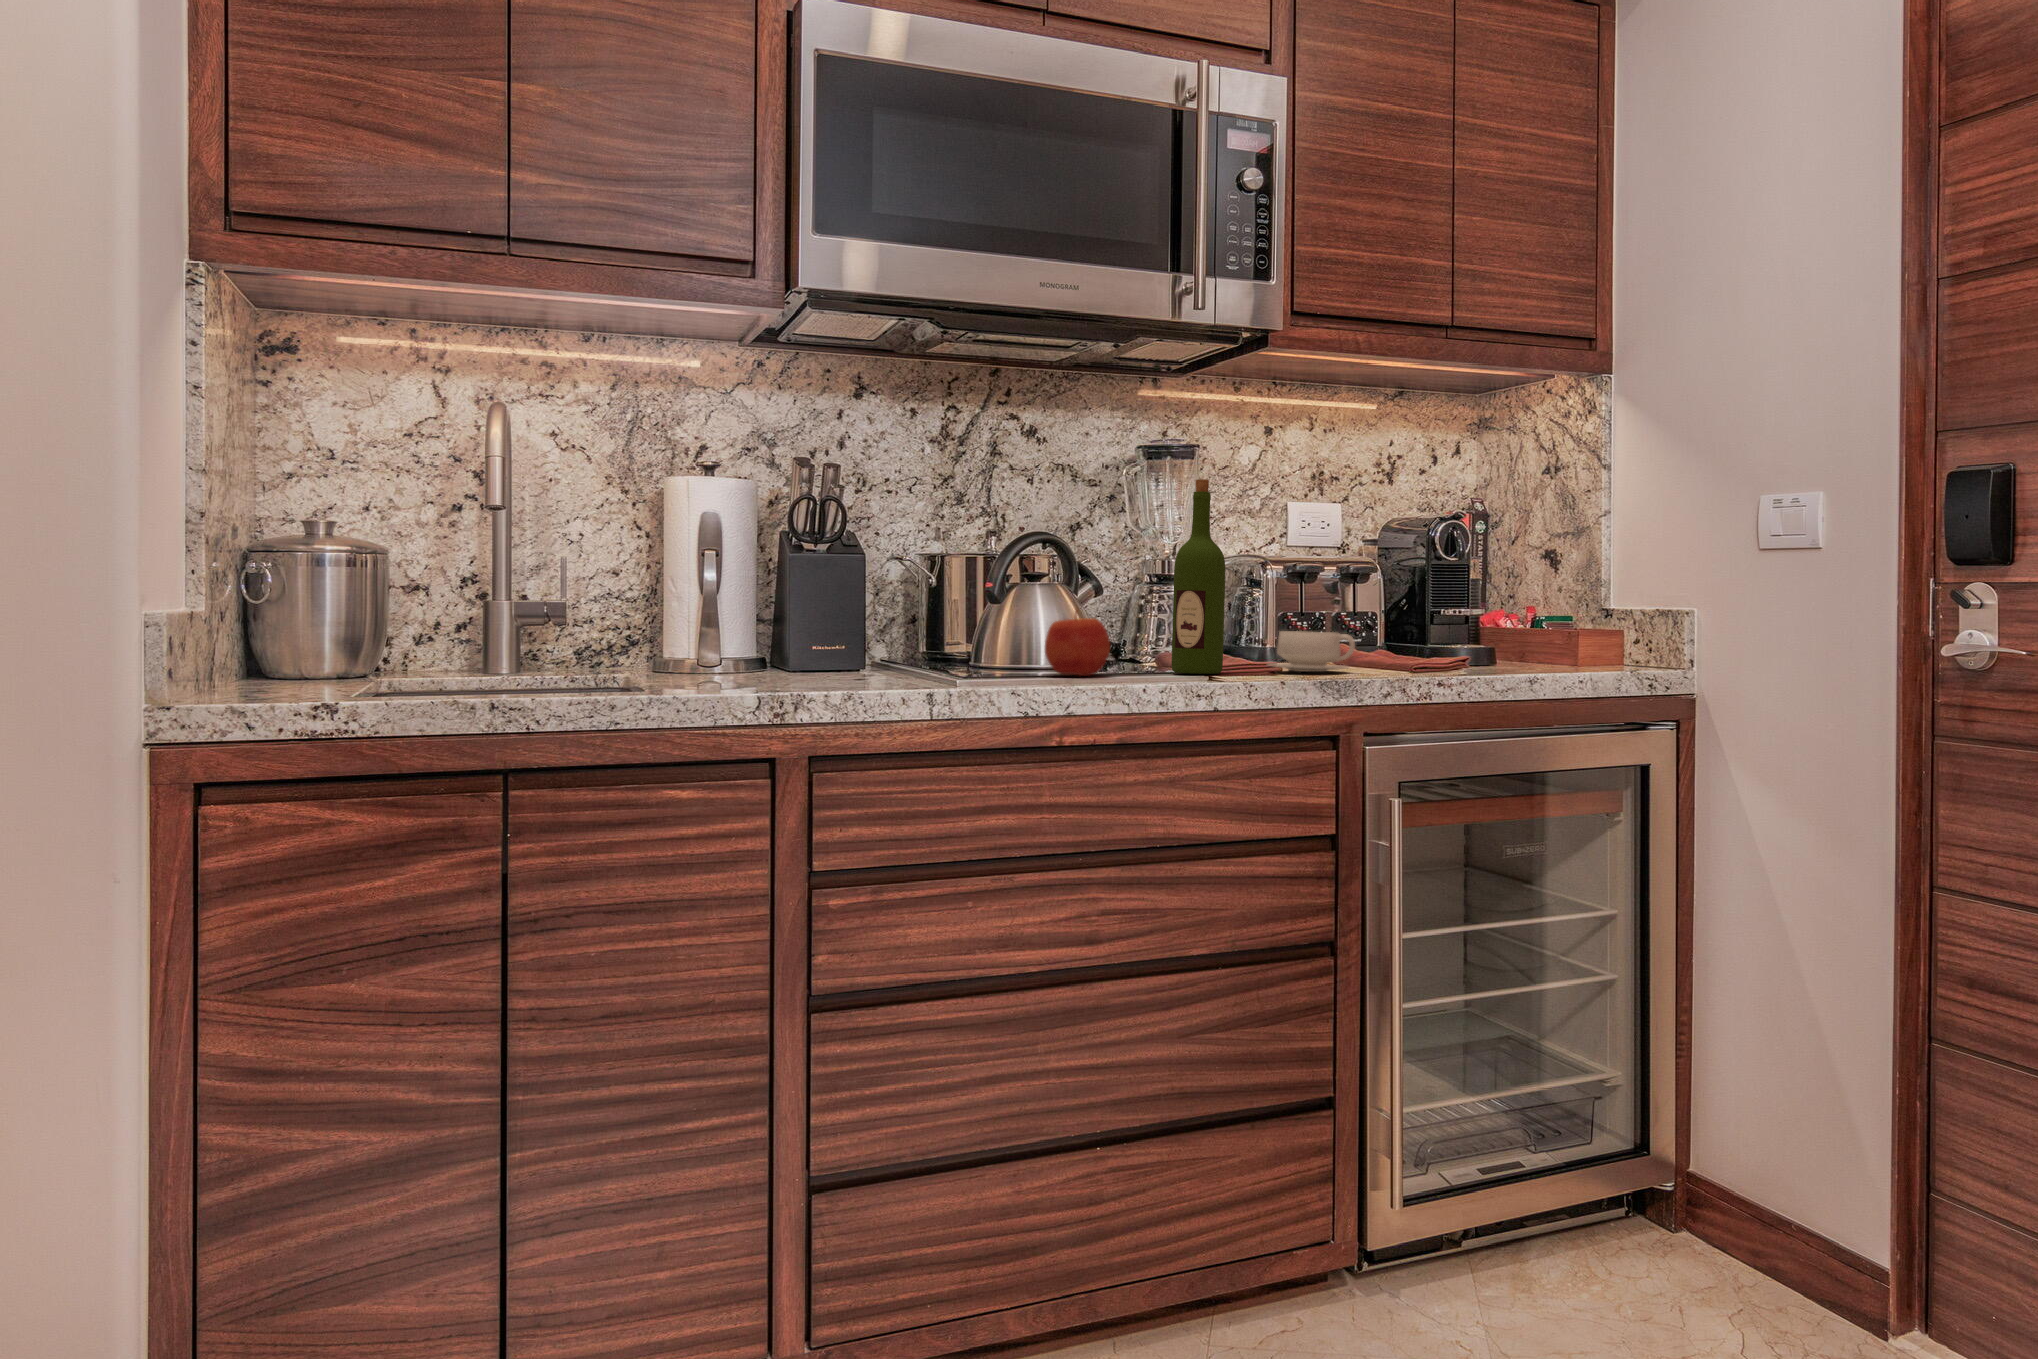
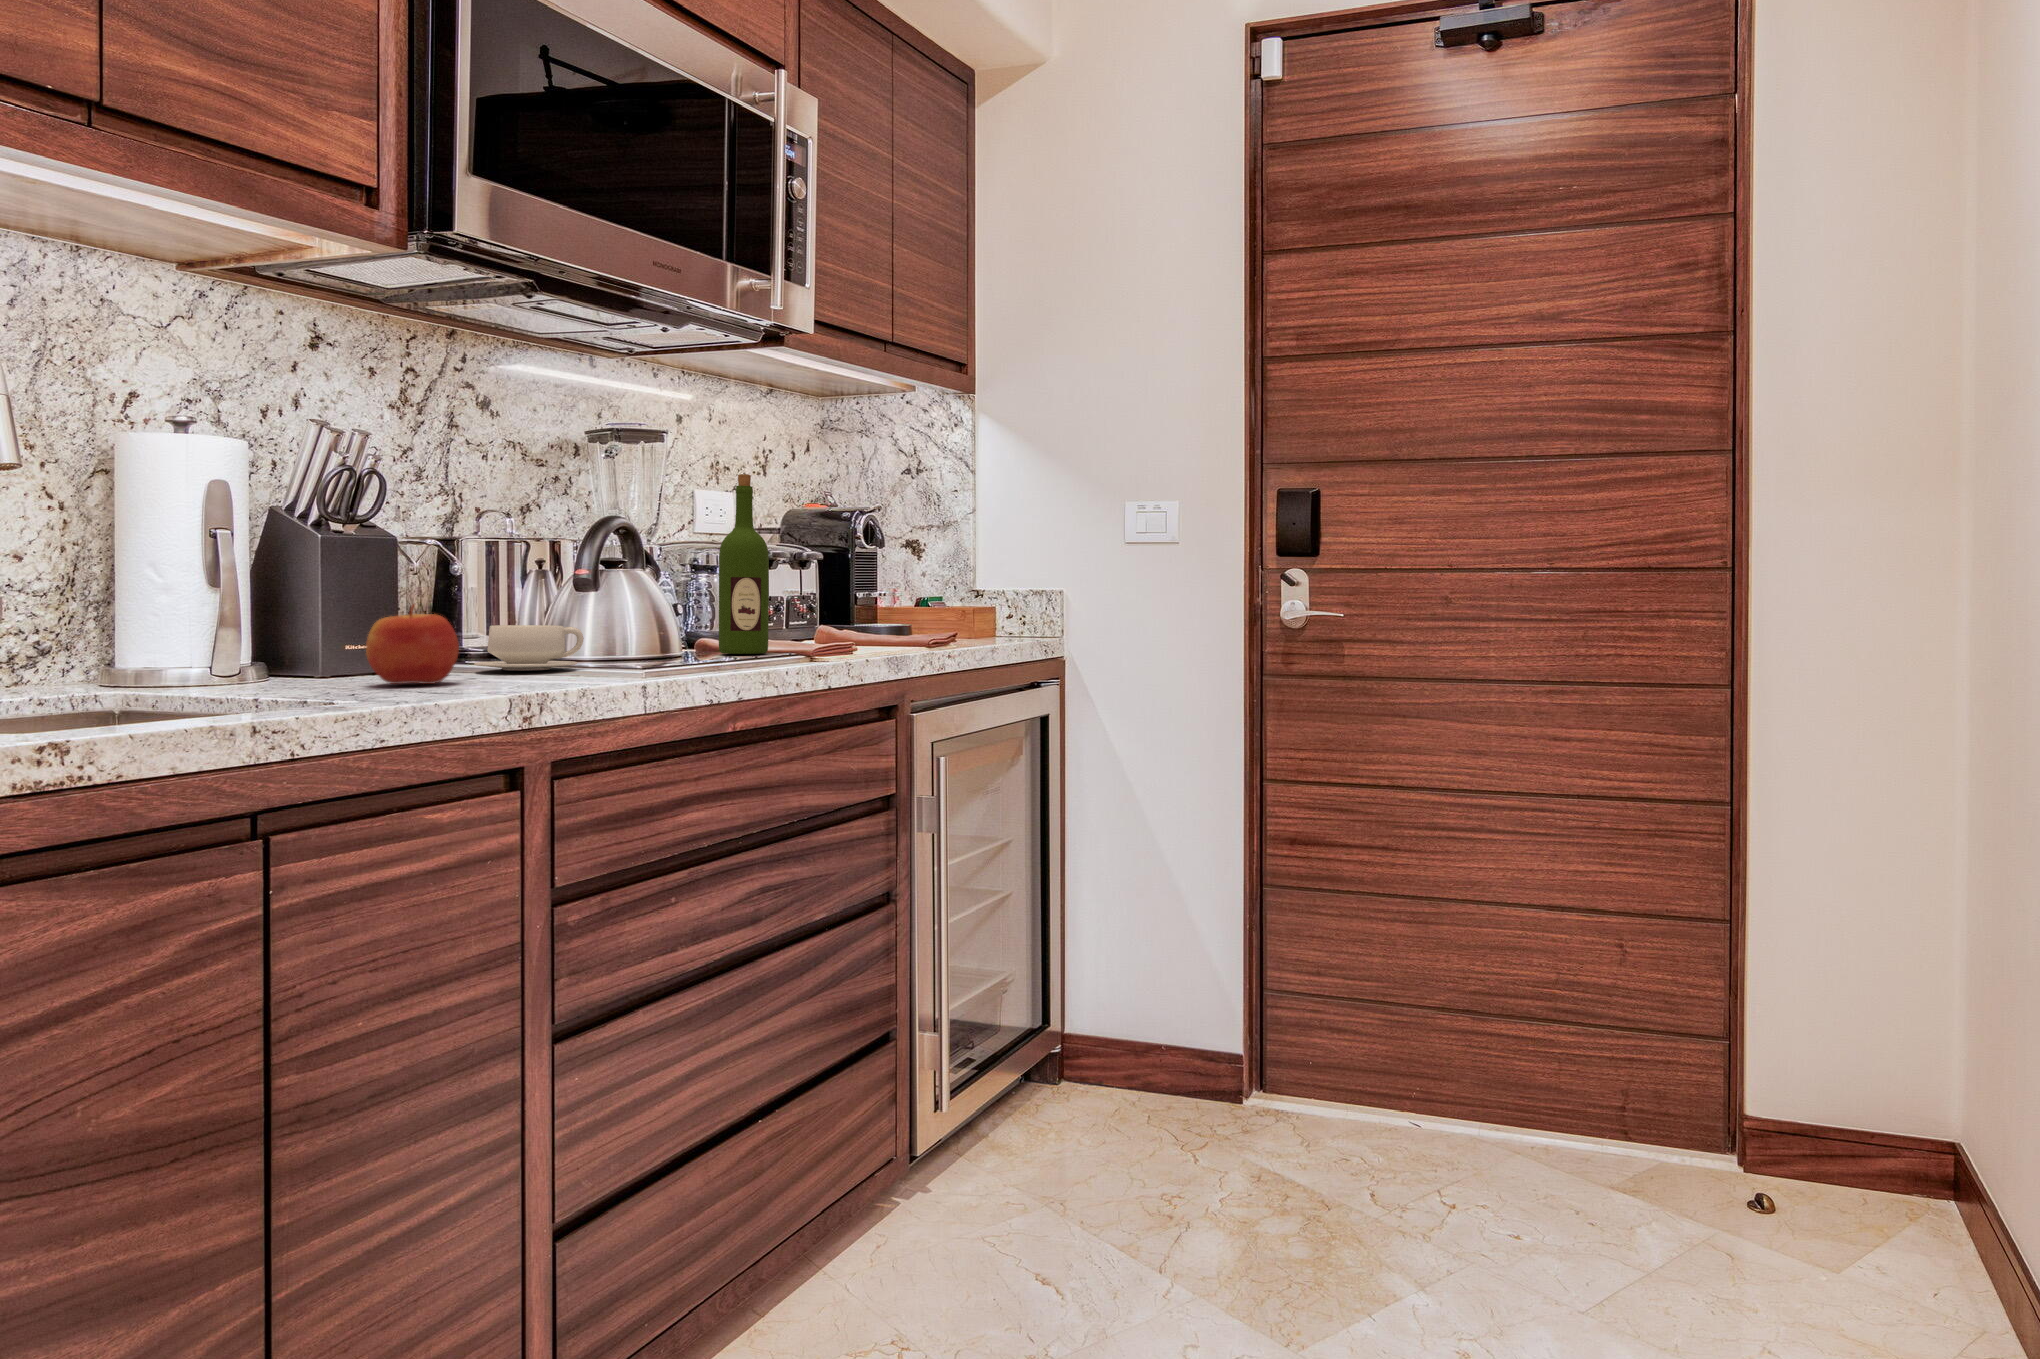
apple: present [1045,611,1110,676] -> present [366,605,459,684]
teacup: present [1268,631,1355,672] -> present [474,625,584,671]

